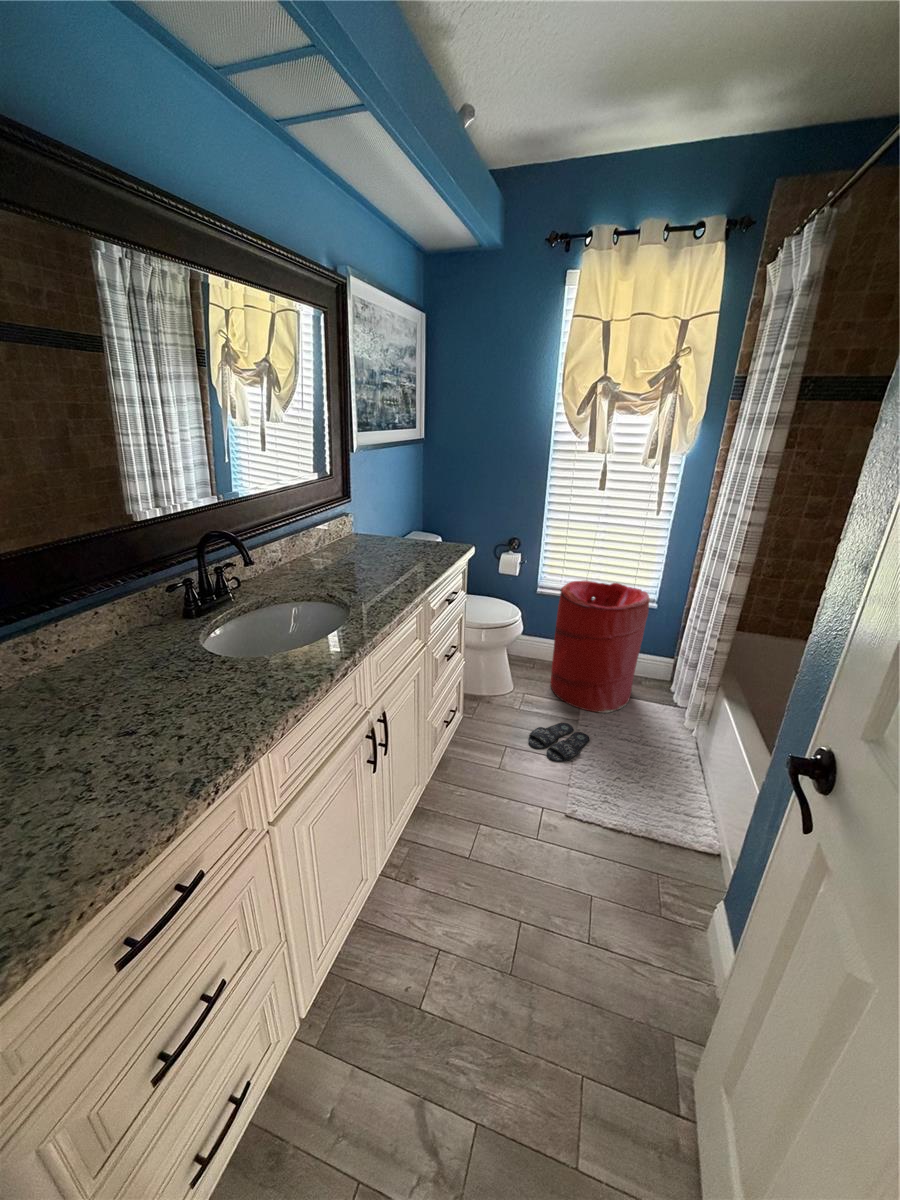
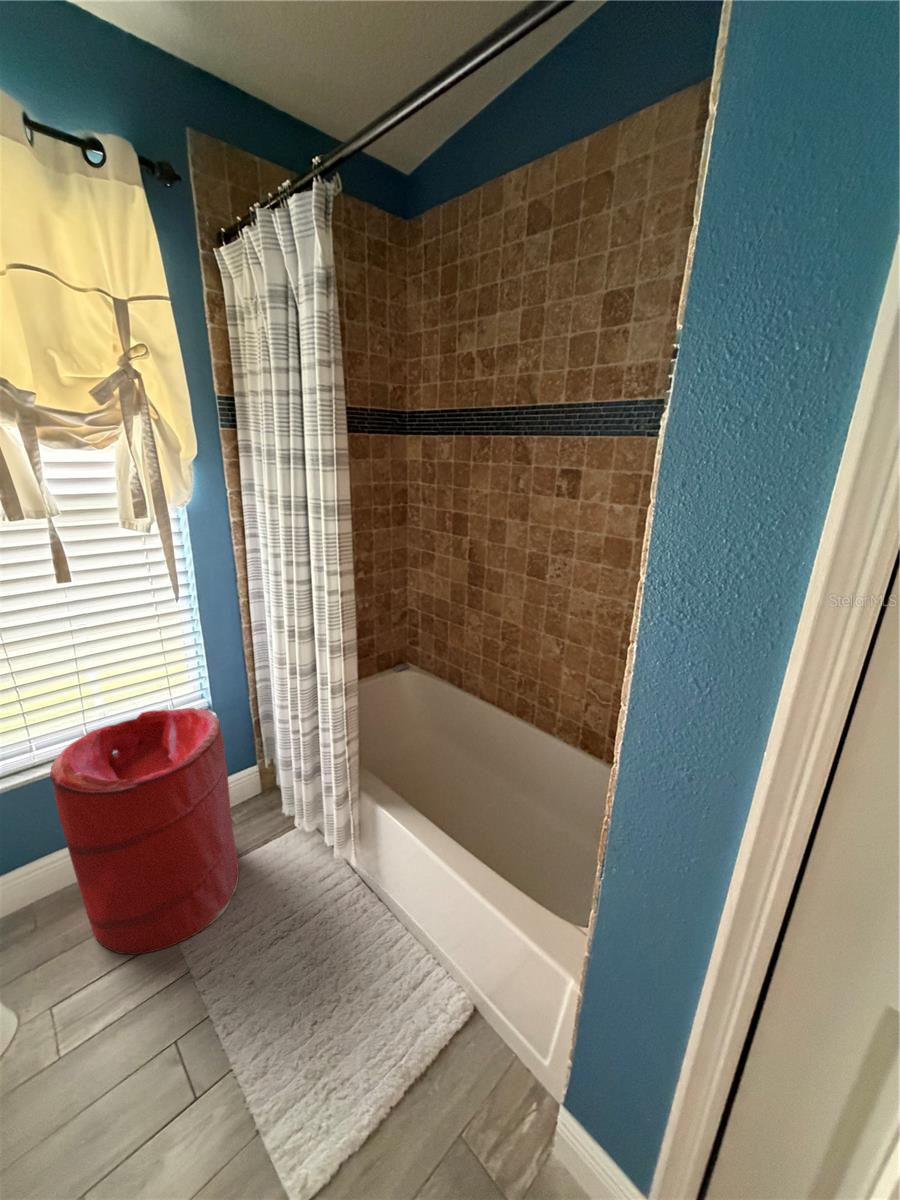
slippers: present [528,723,590,761] -> none [117,987,234,1127]

